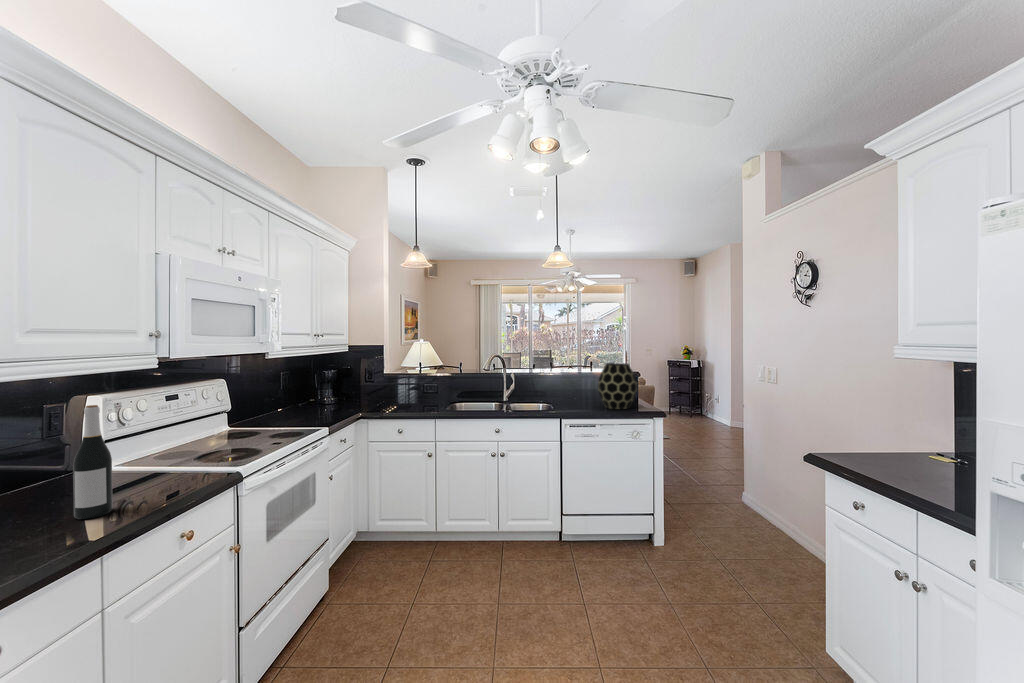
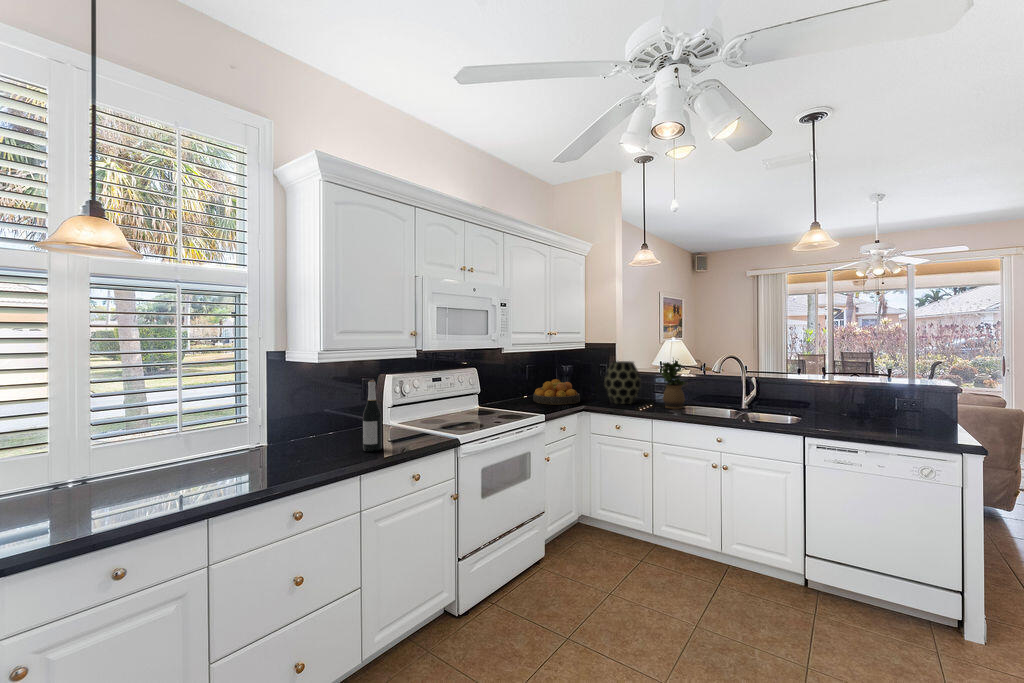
potted plant: none [435,357,459,406] -> present [661,359,685,409]
vase: present [598,363,637,409] -> present [604,361,641,404]
fruit bowl: none [296,386,353,415] -> present [533,379,580,405]

